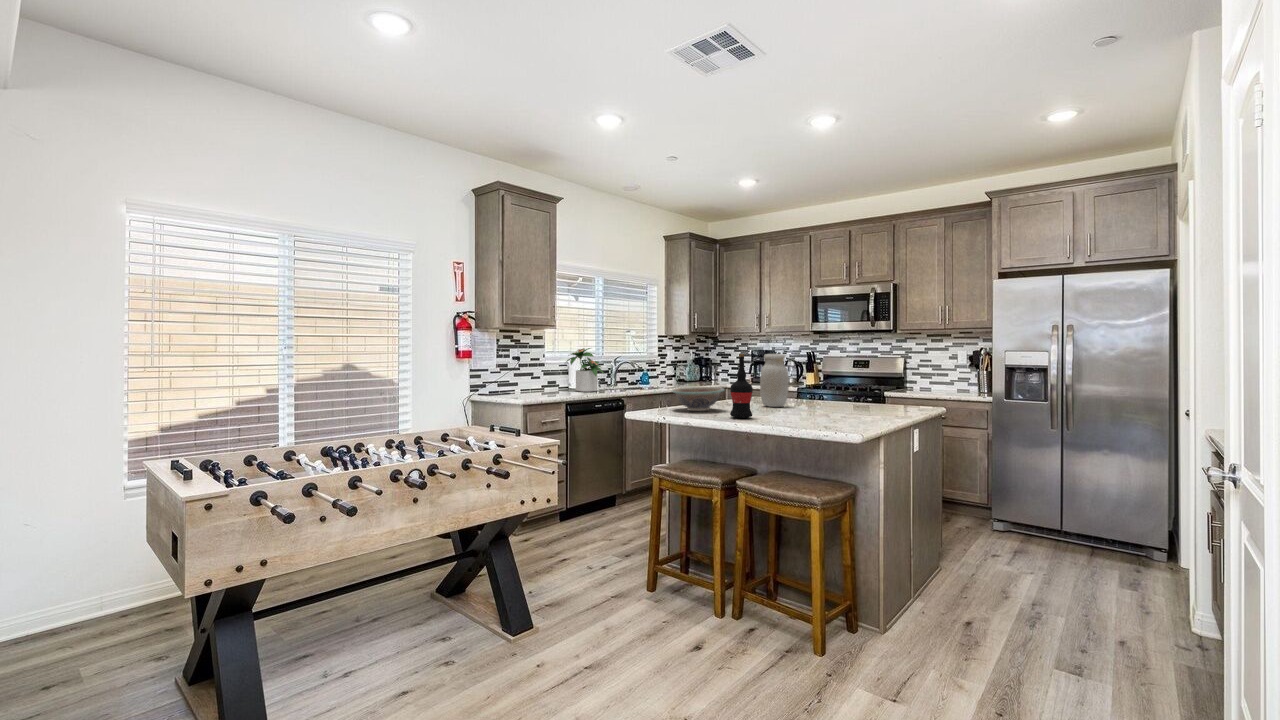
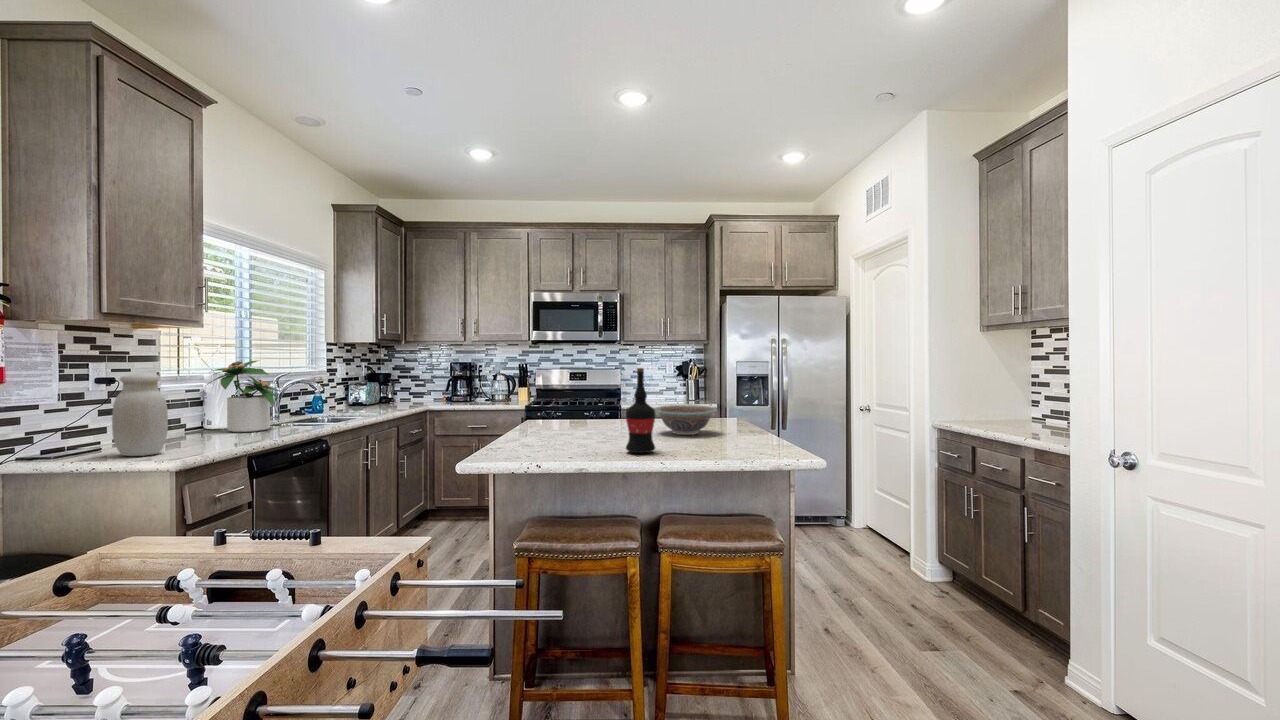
jar: present [760,354,789,407] -> present [112,374,168,456]
decorative bowl: present [672,387,724,411] -> present [655,405,717,435]

